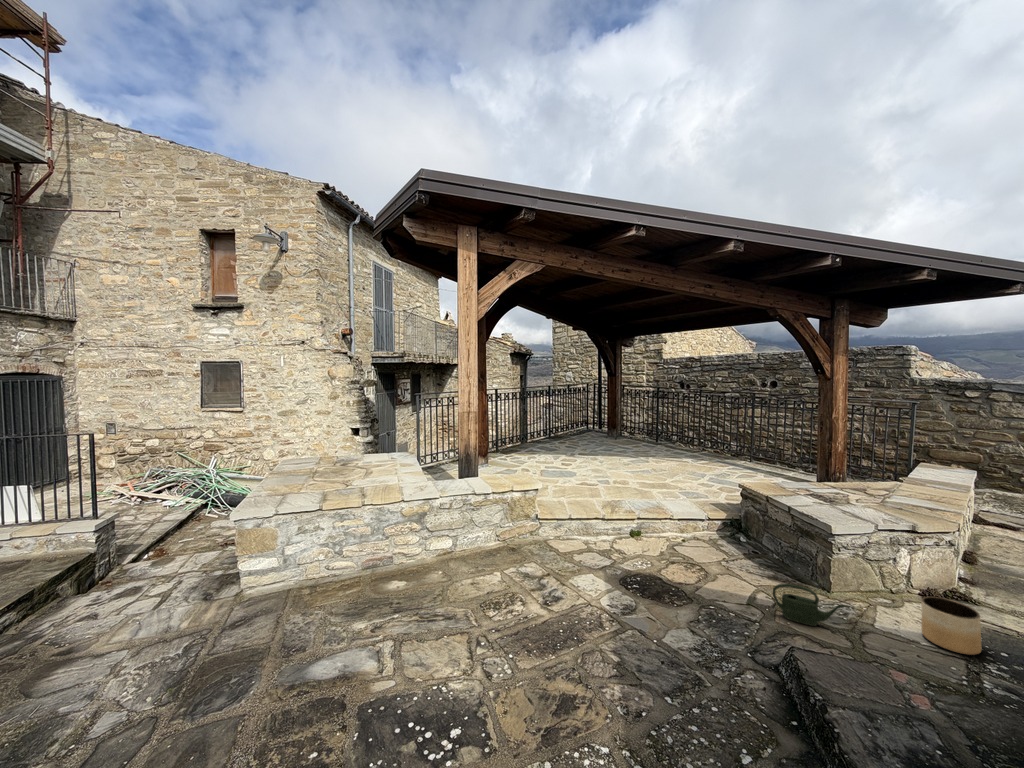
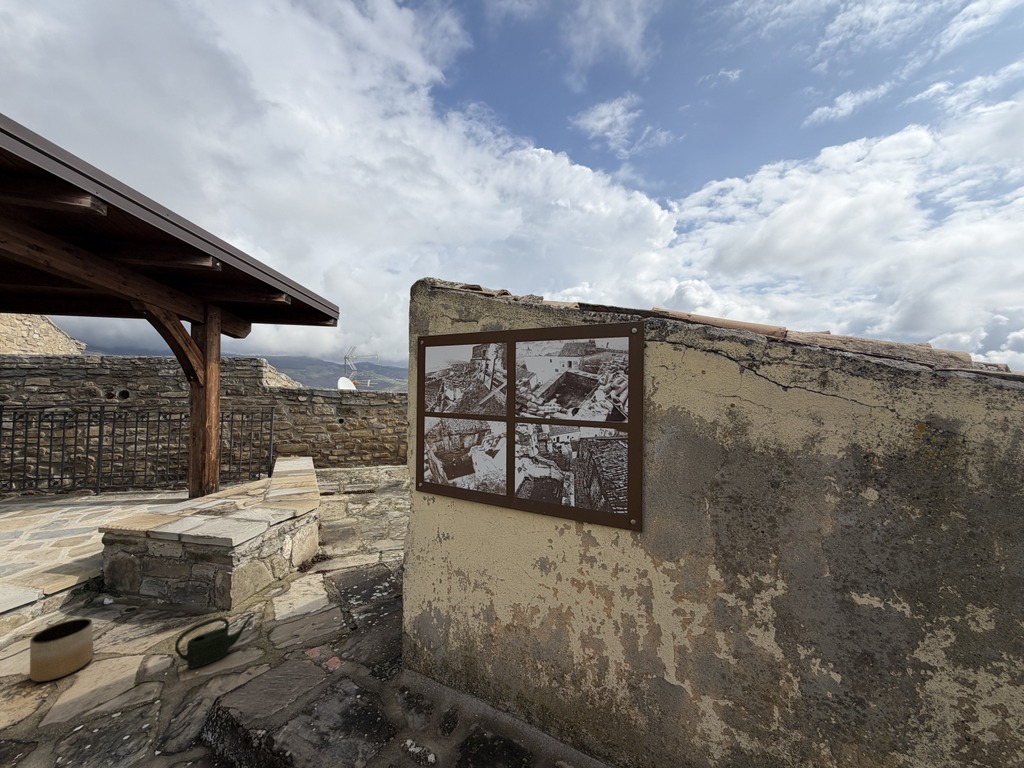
planter: present [921,597,982,655] -> present [30,618,93,682]

